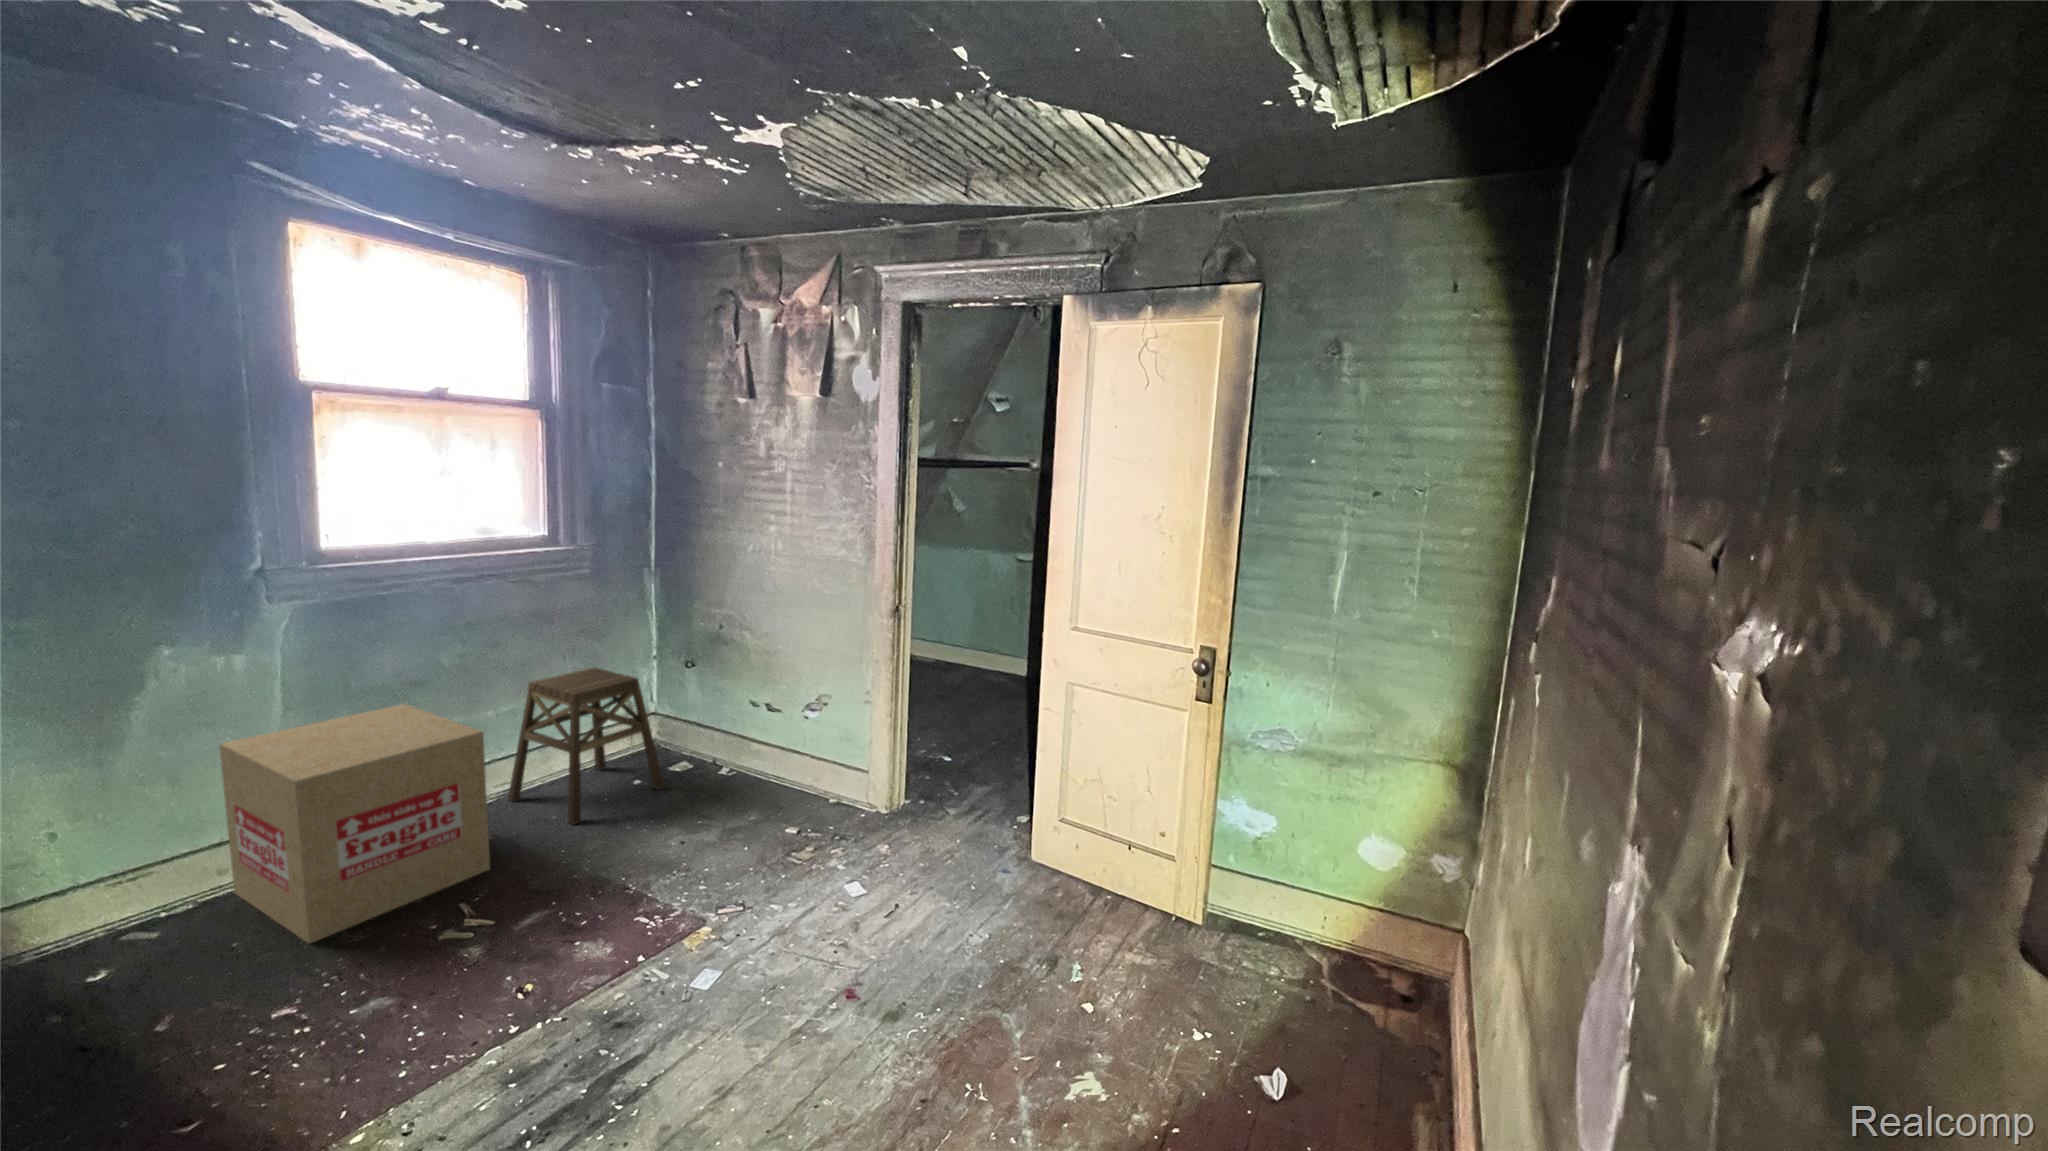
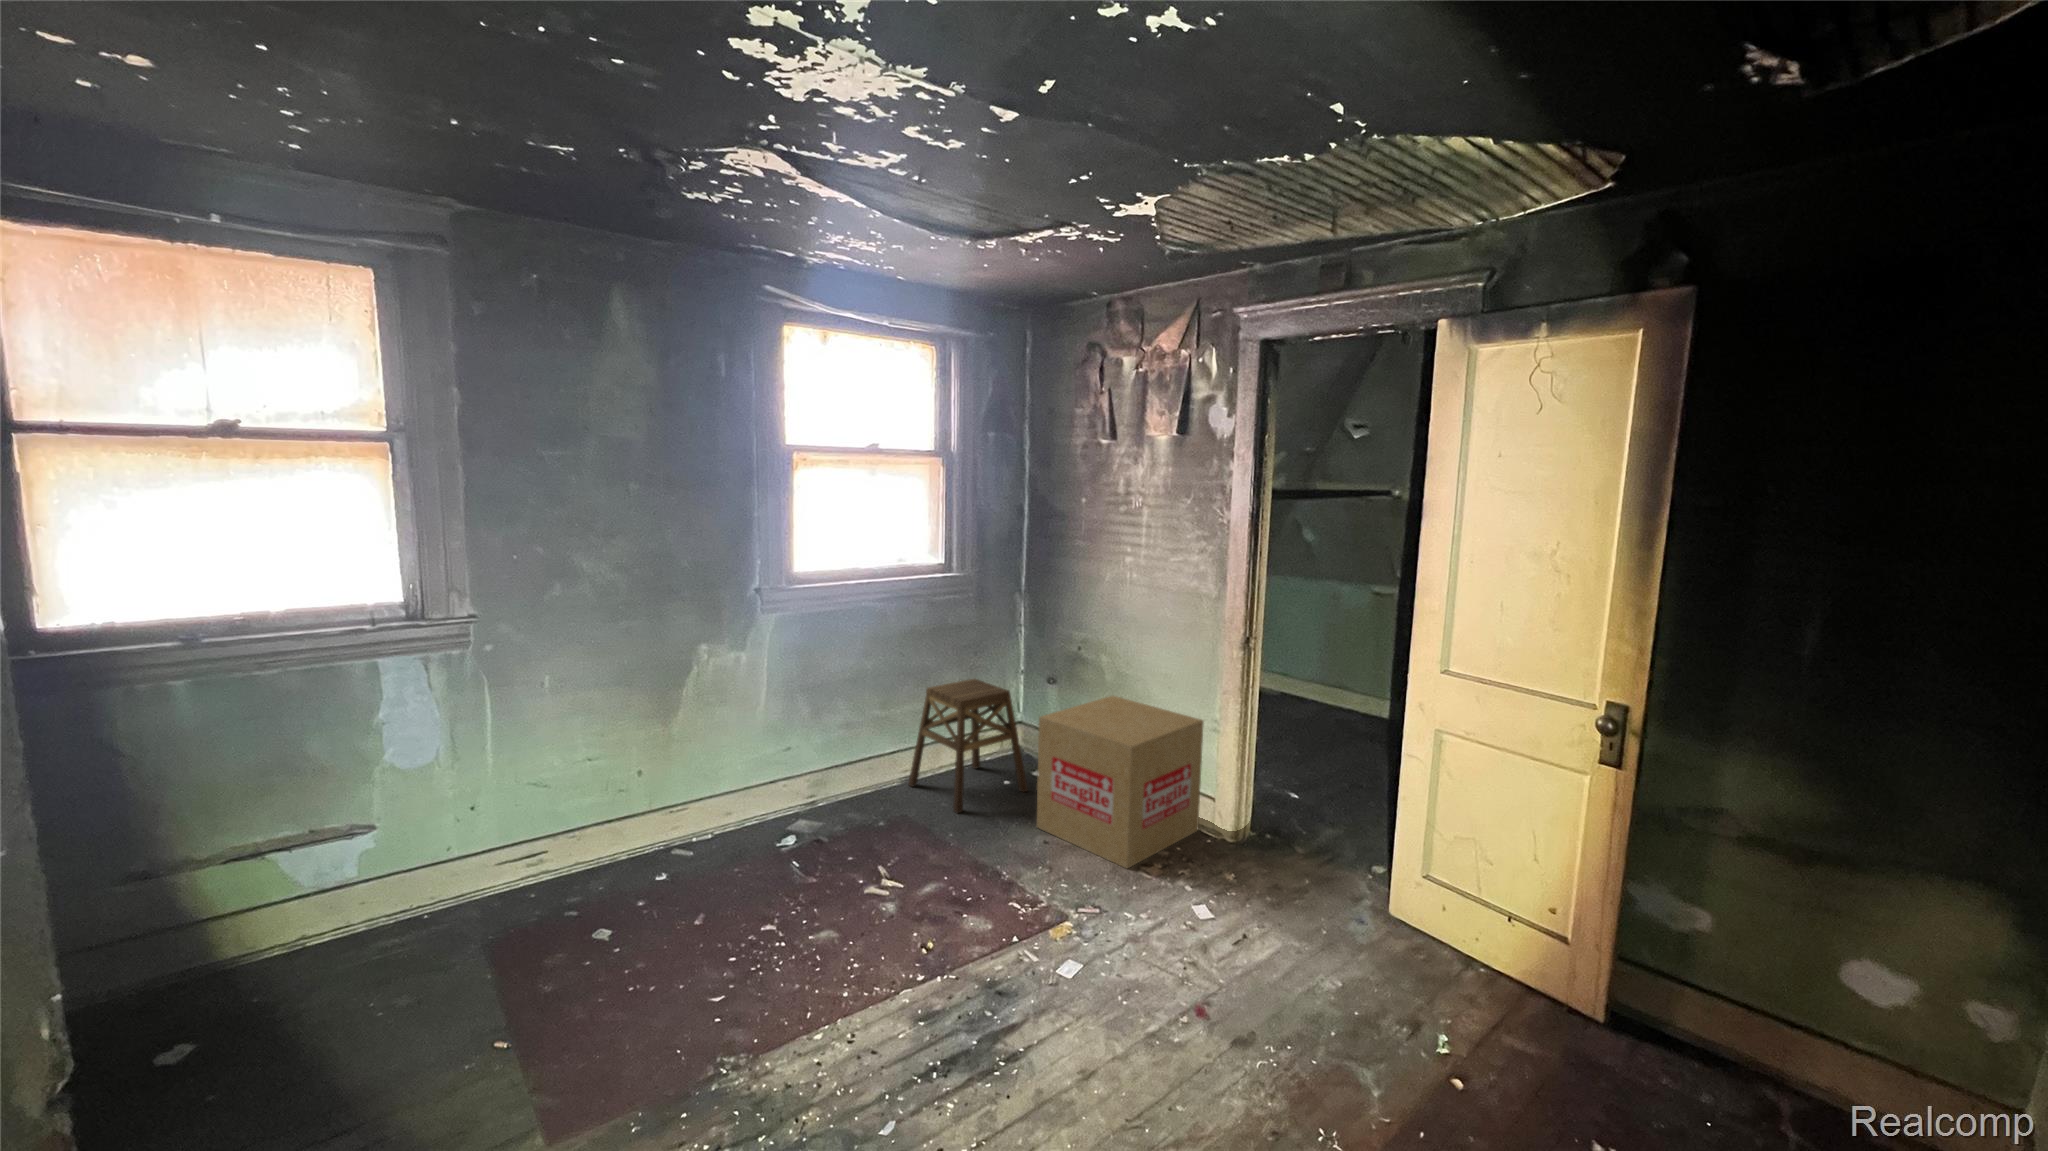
cardboard box: present [219,704,490,944] -> present [1037,696,1204,868]

